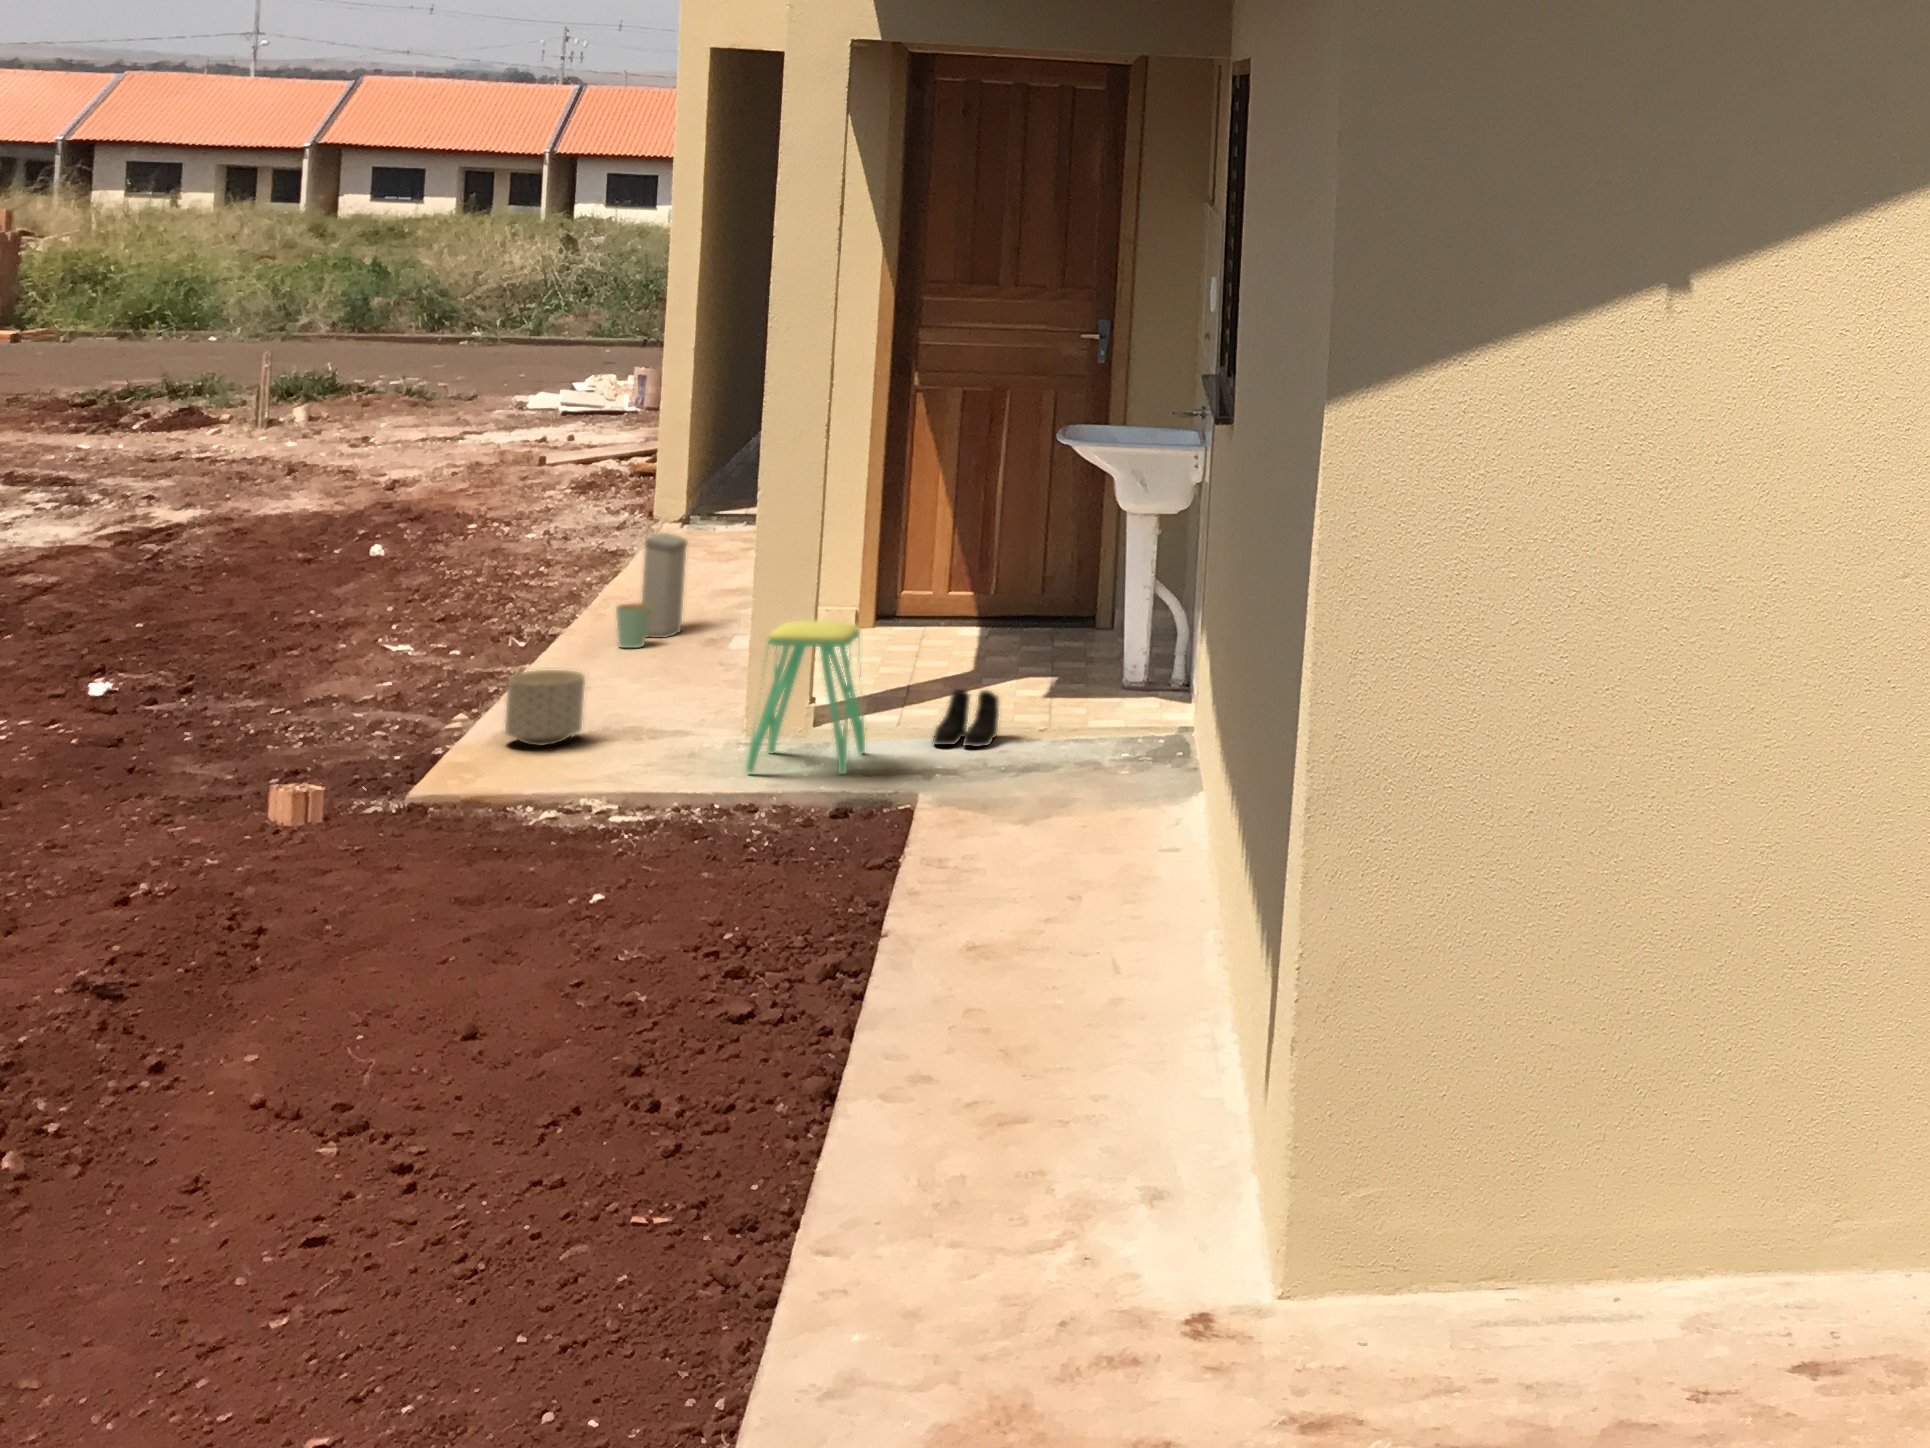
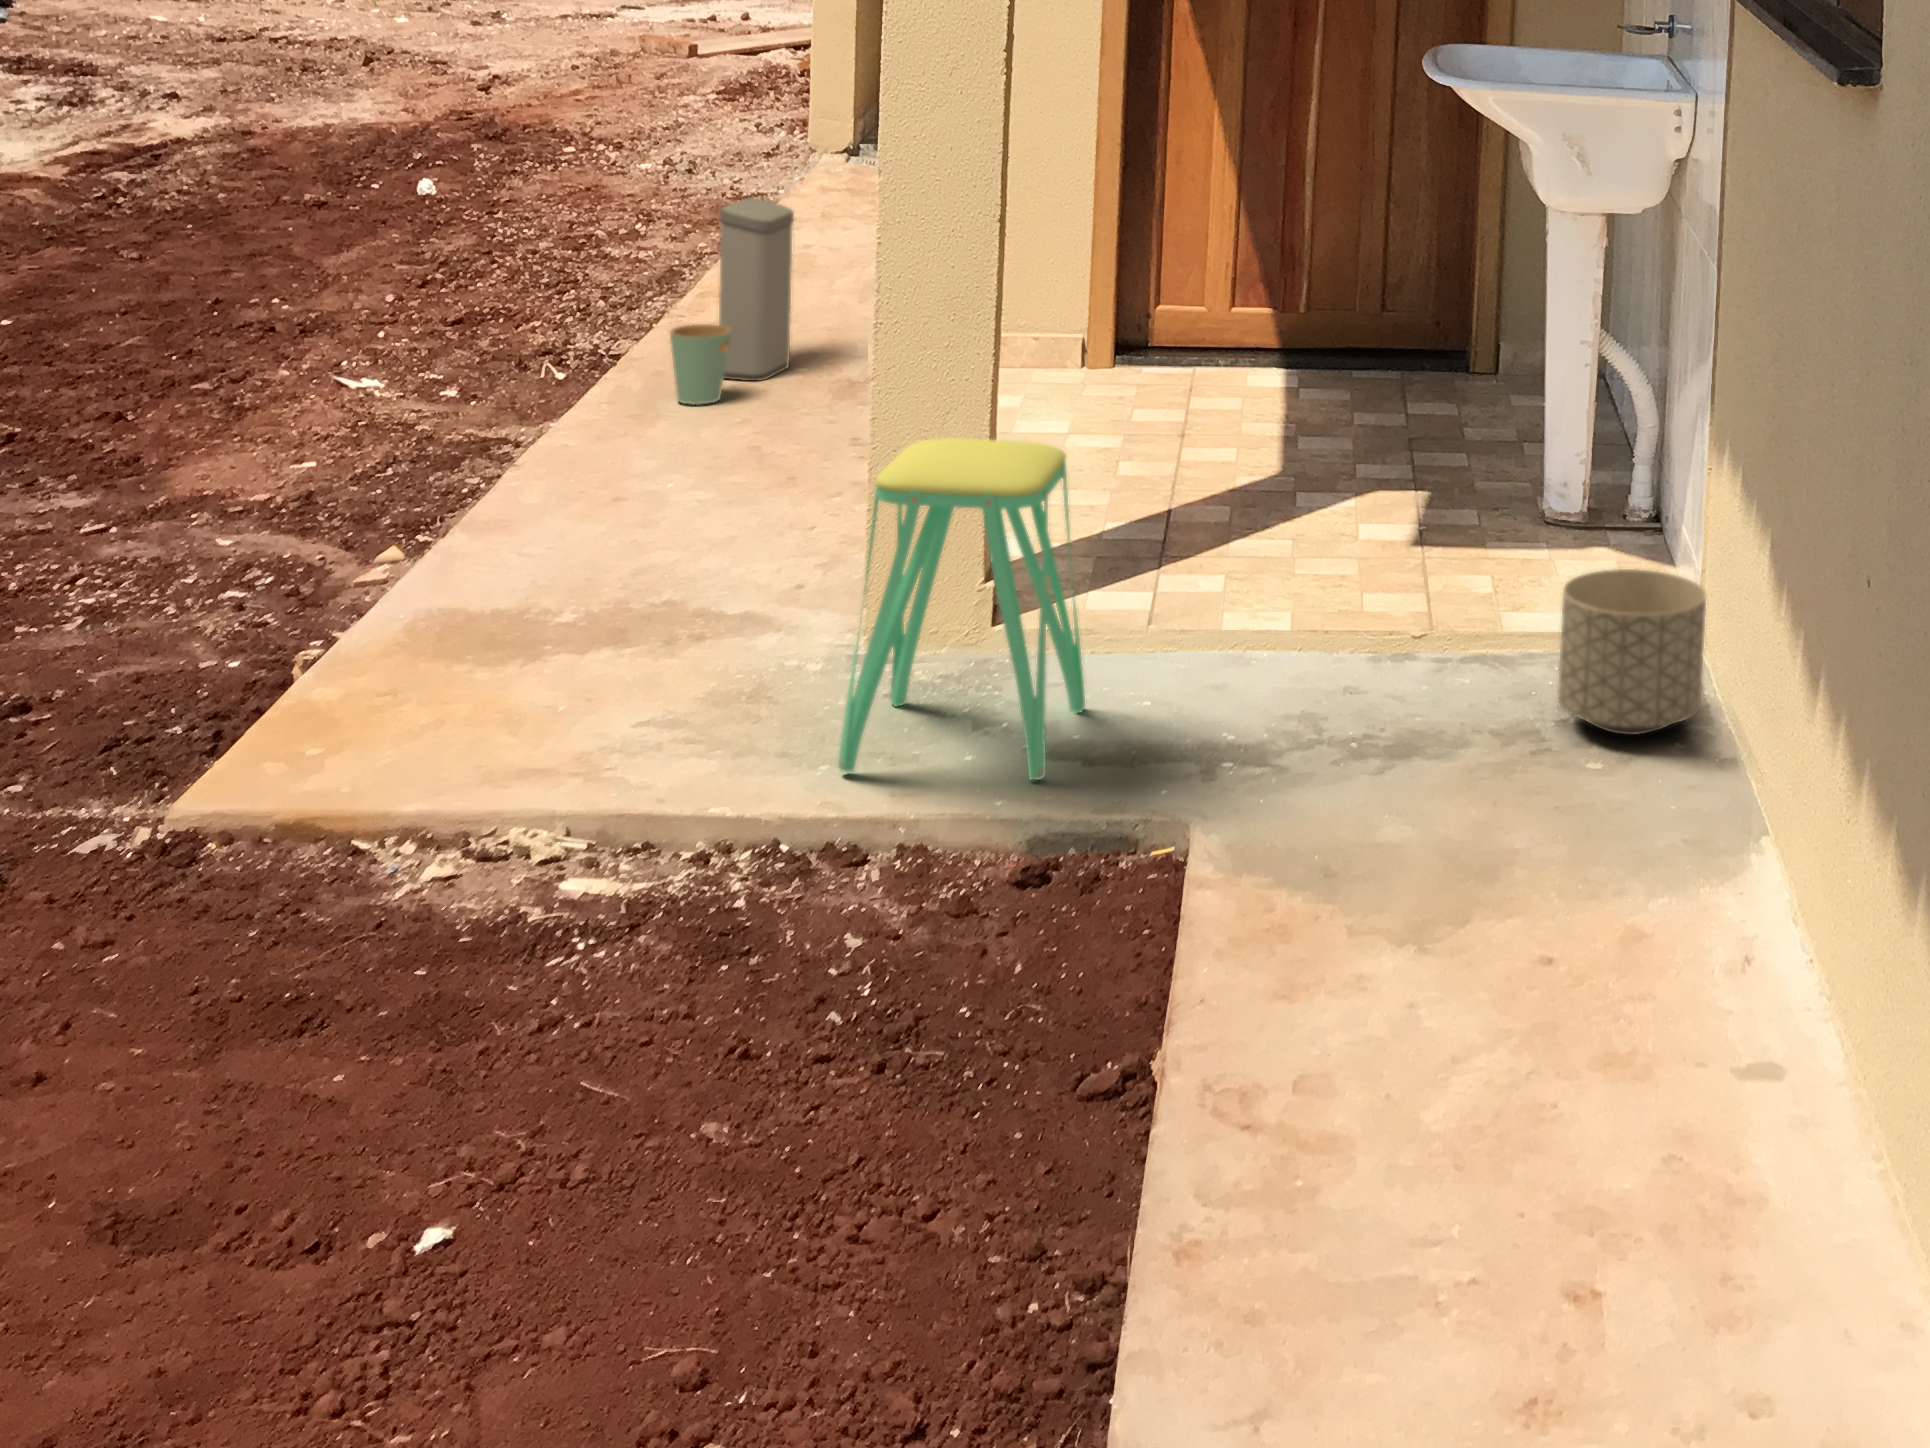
planter: present [505,670,585,745] -> present [1558,569,1706,735]
boots: present [933,689,999,747] -> none [1219,567,1347,696]

